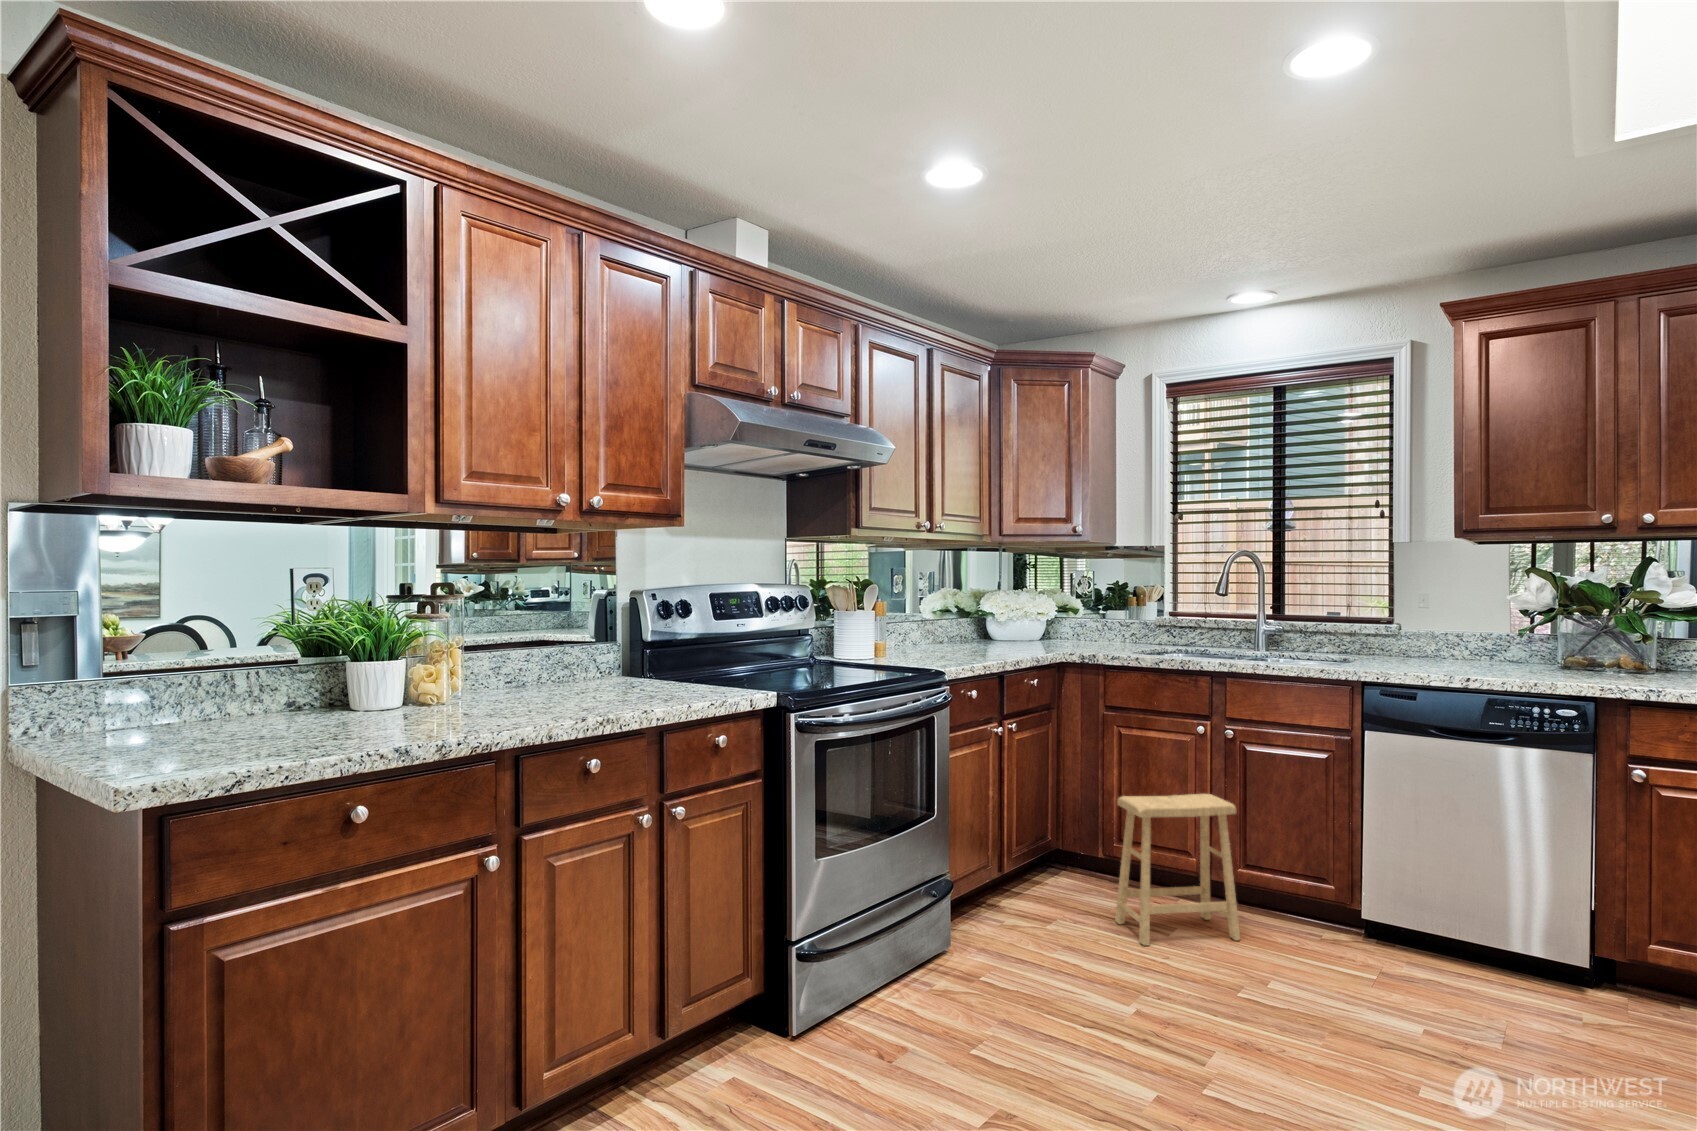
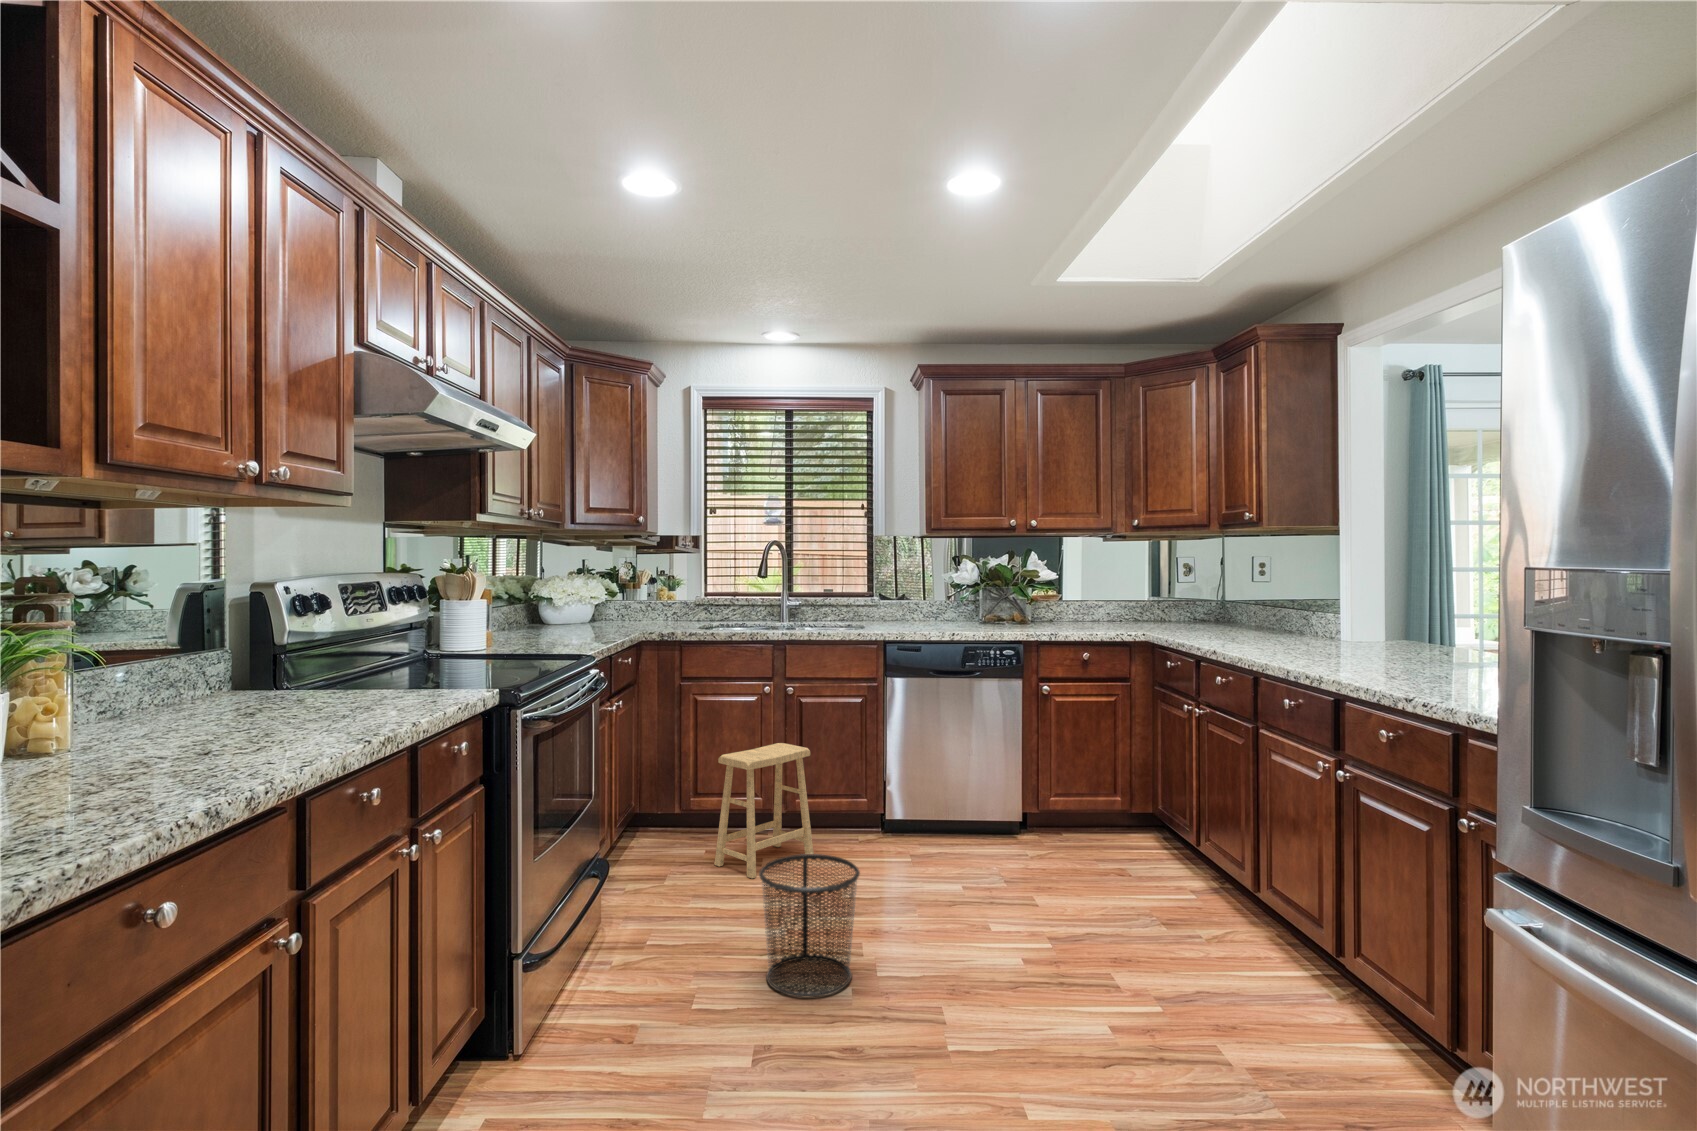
waste bin: none [1051,917,1174,1090] -> present [759,854,860,997]

